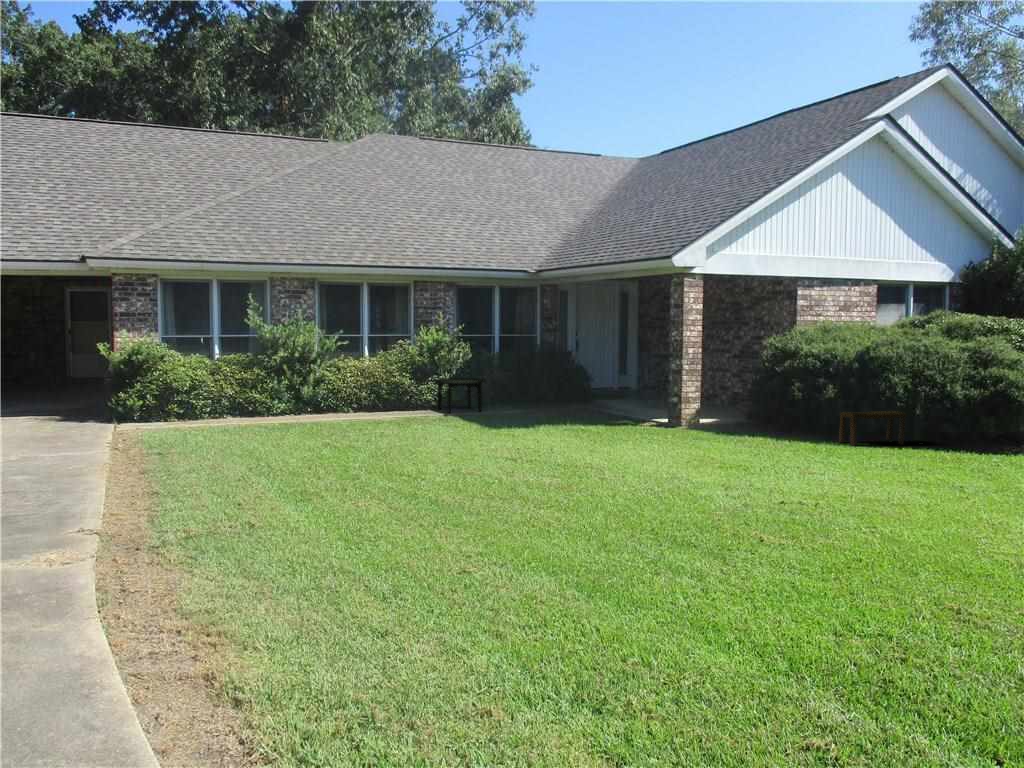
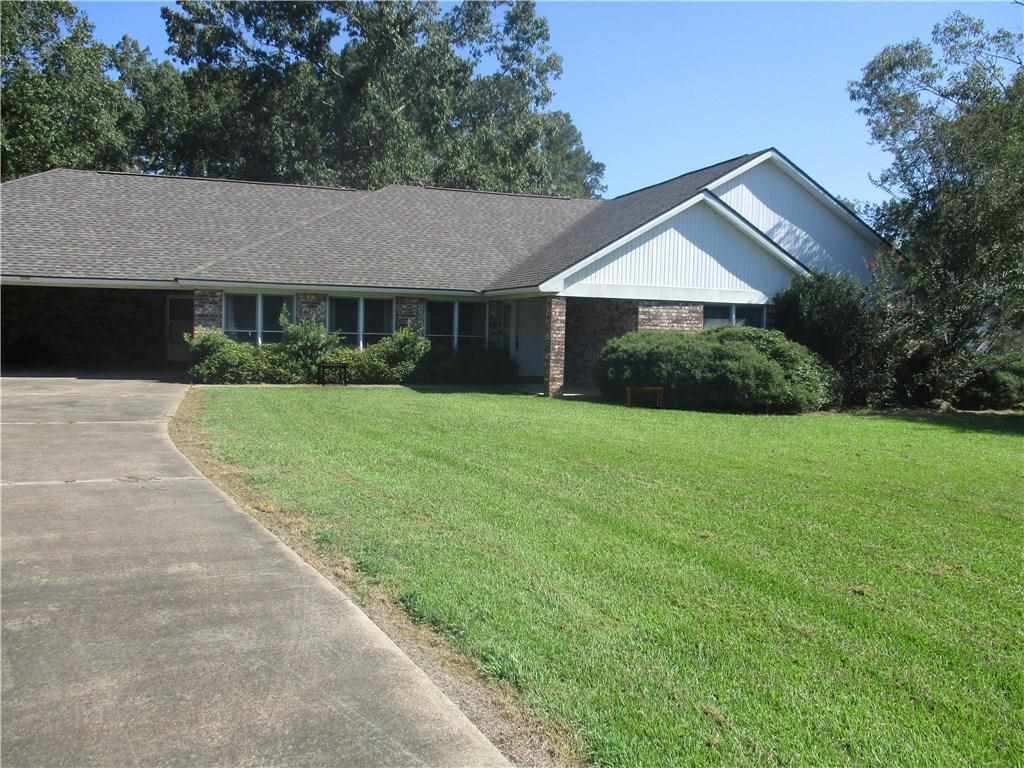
round table: present [434,378,484,413] -> present [314,363,350,386]

